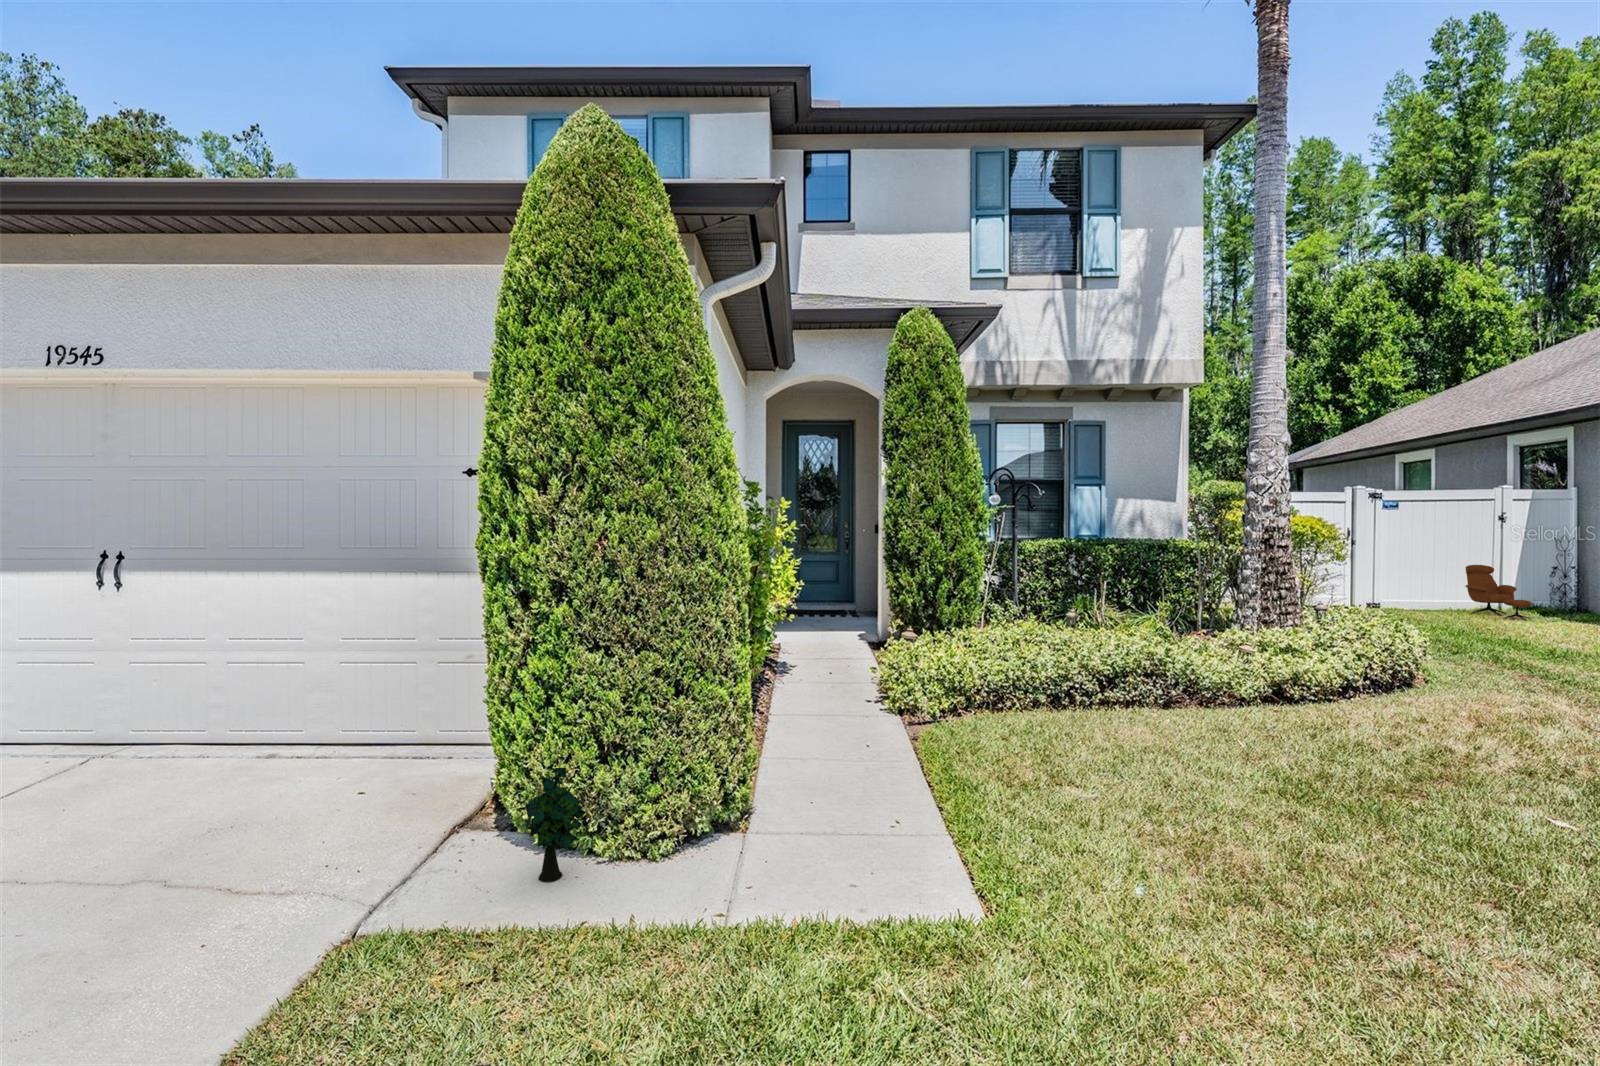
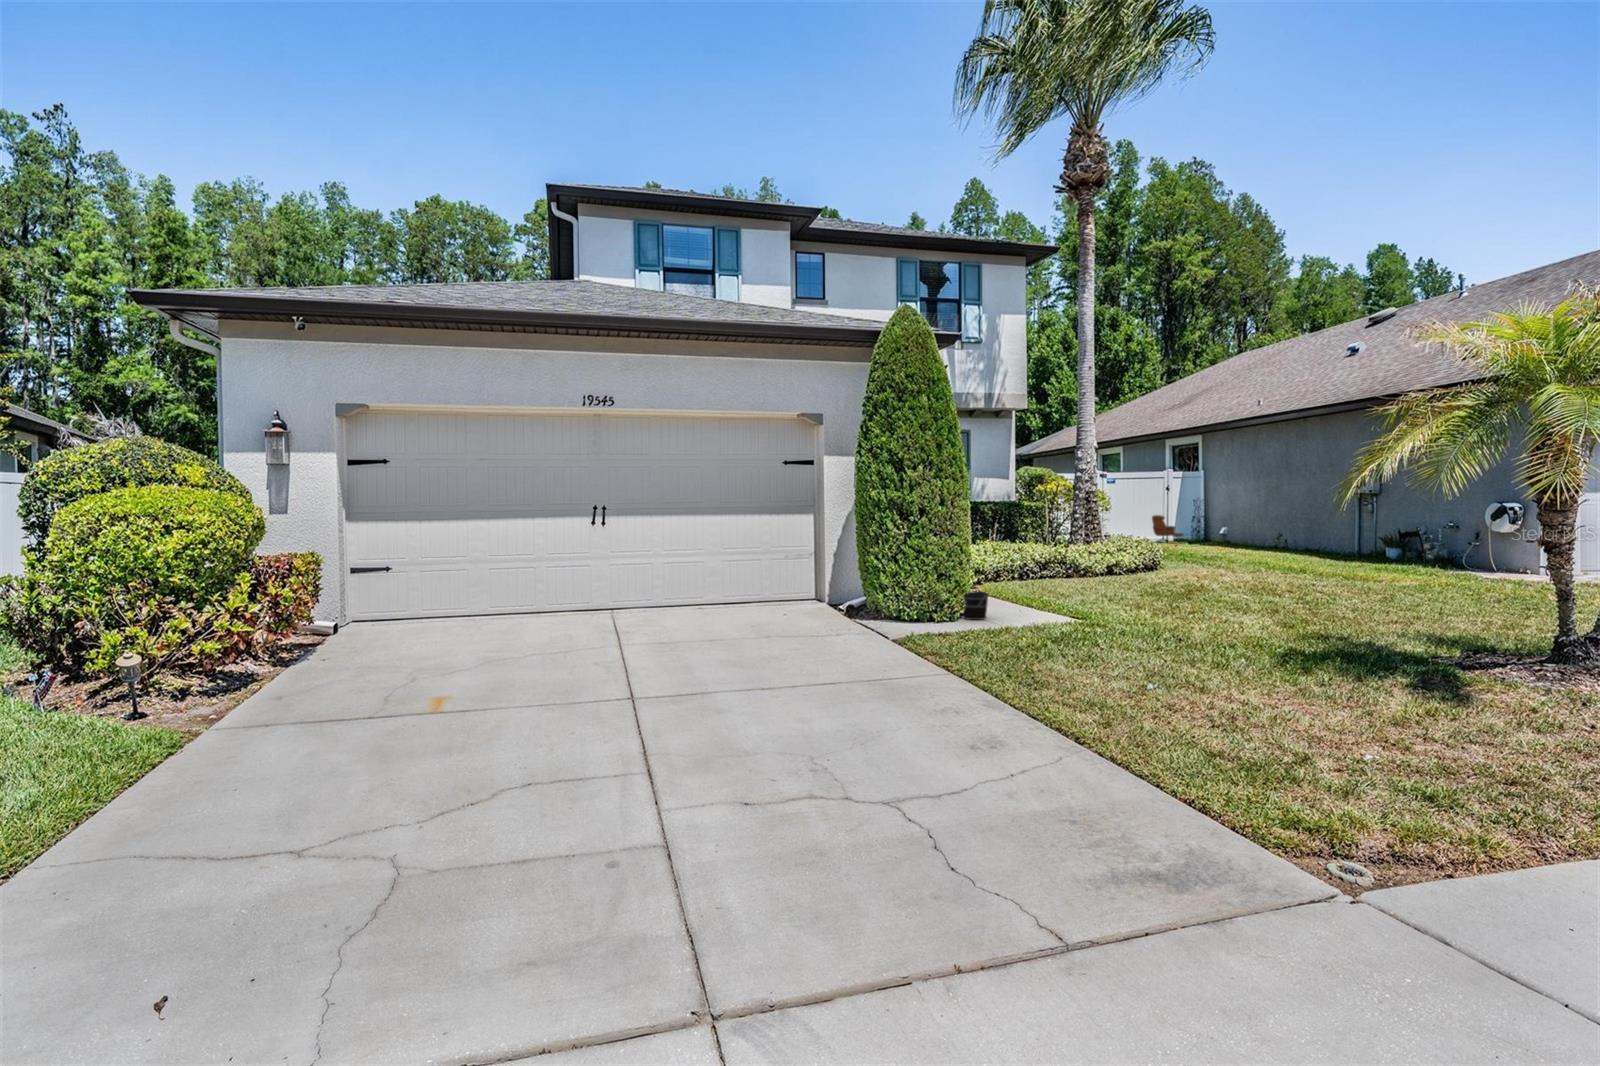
decorative plant: present [517,767,586,882] -> none [923,578,949,622]
bucket: none [620,797,696,894] -> present [963,592,988,620]

